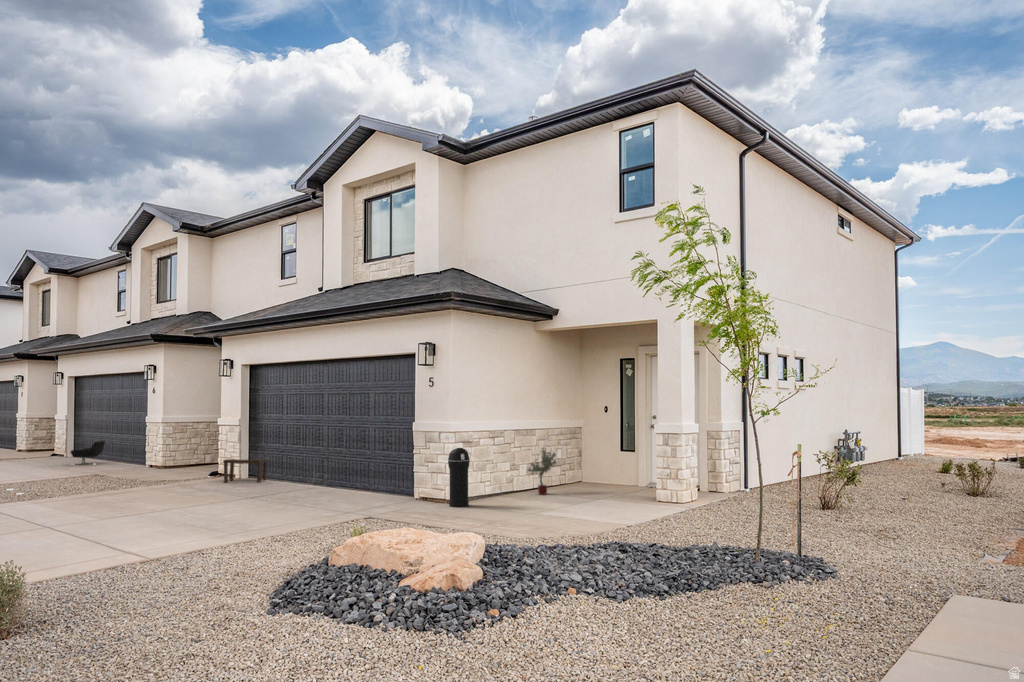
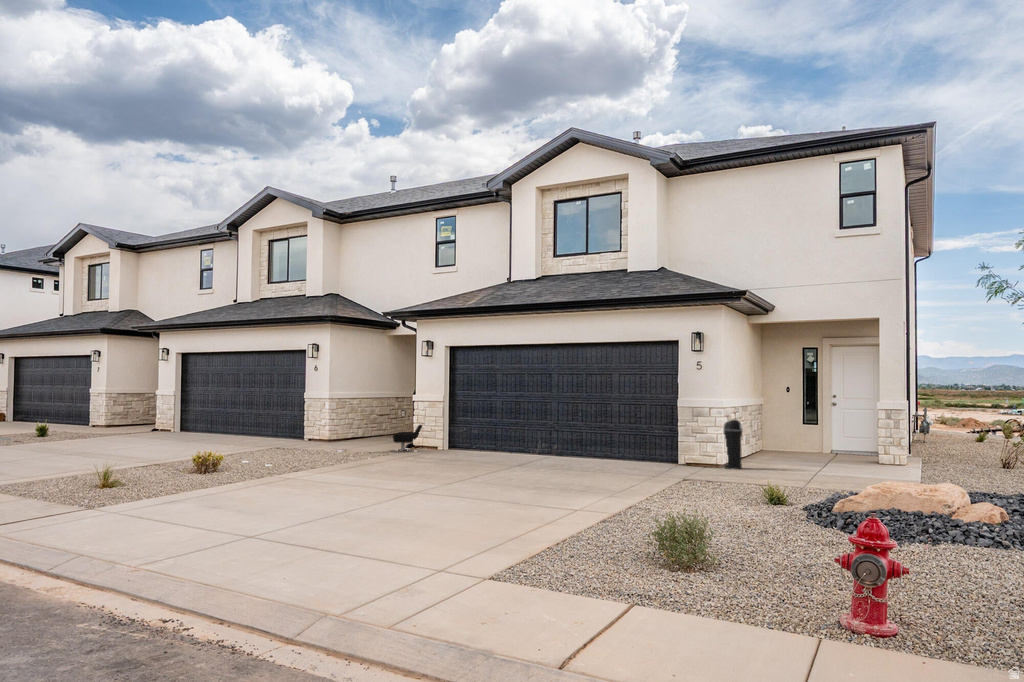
lounge chair: present [71,441,105,464] -> present [393,425,422,452]
potted tree: present [528,448,556,495] -> none [749,422,770,461]
bench: present [223,459,268,483] -> none [438,432,475,453]

